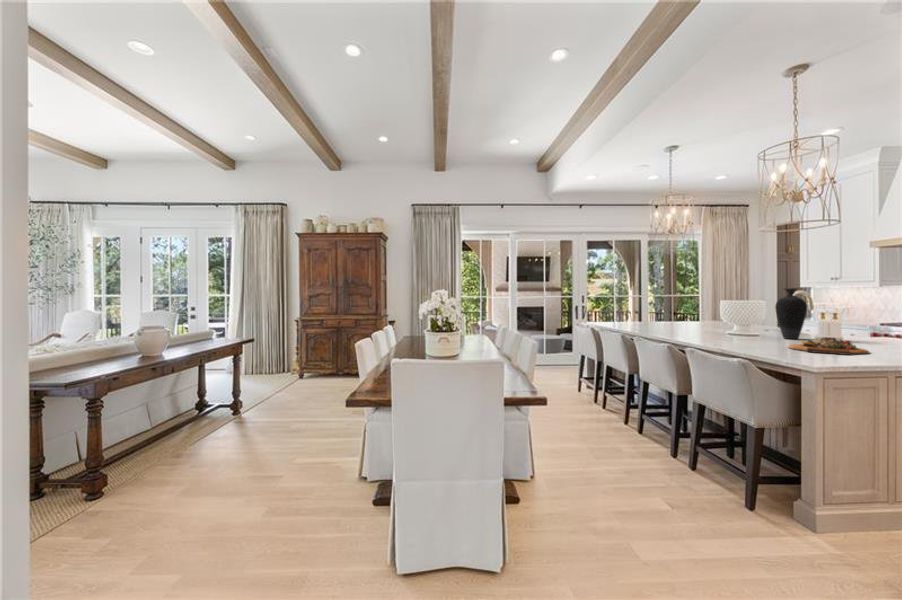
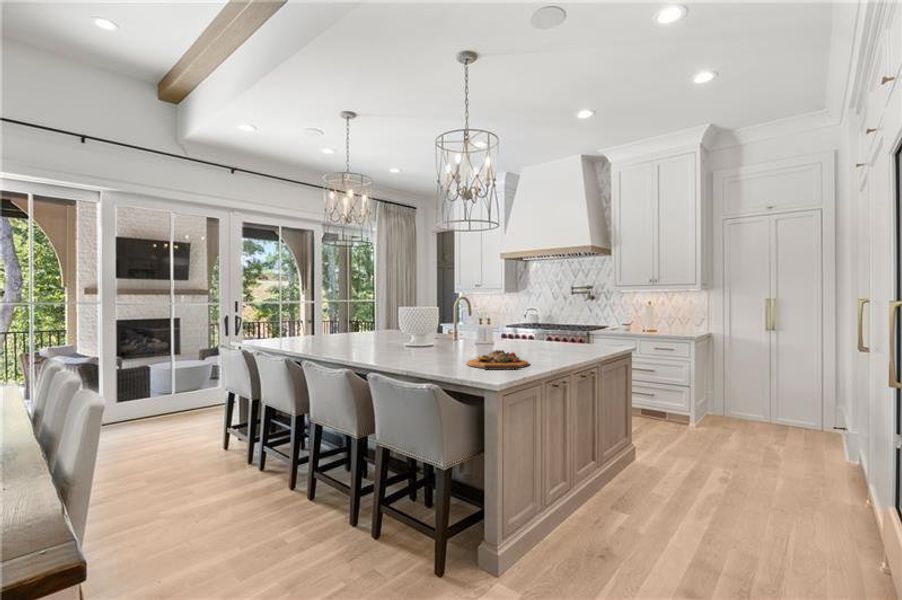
vase: present [775,288,807,339] -> none [451,296,476,352]

